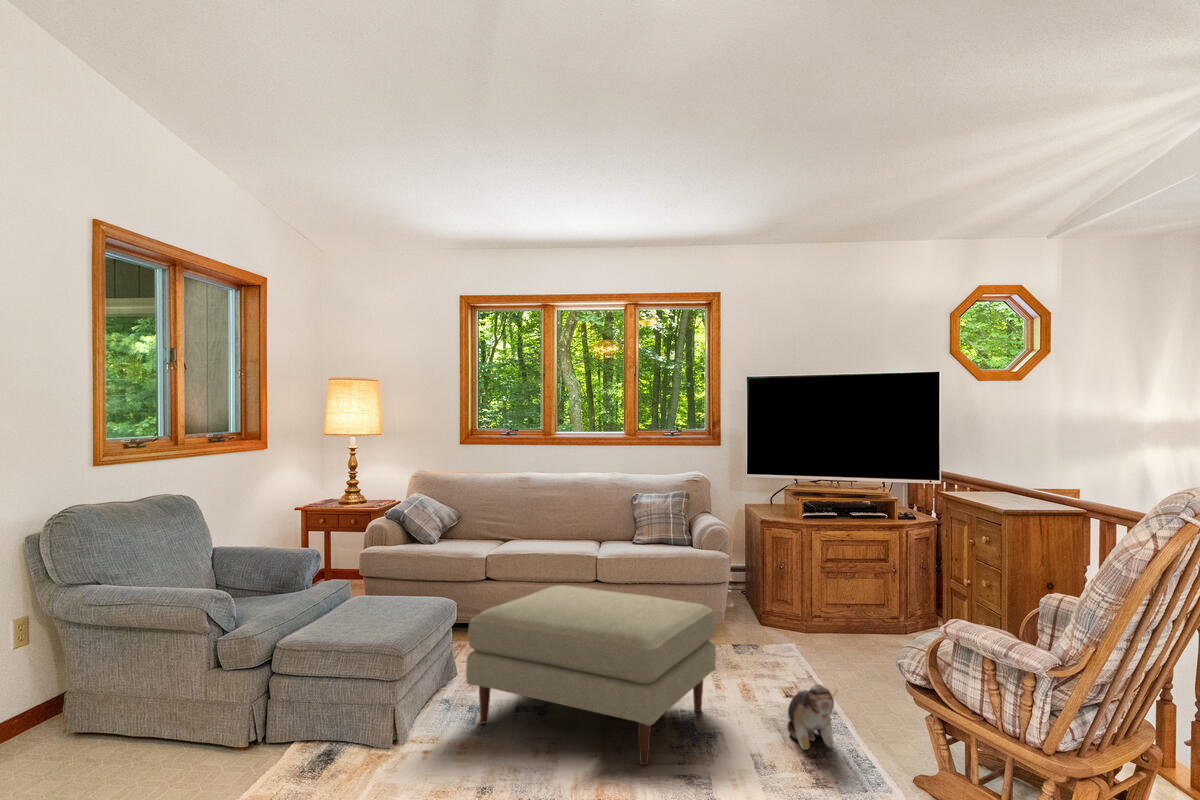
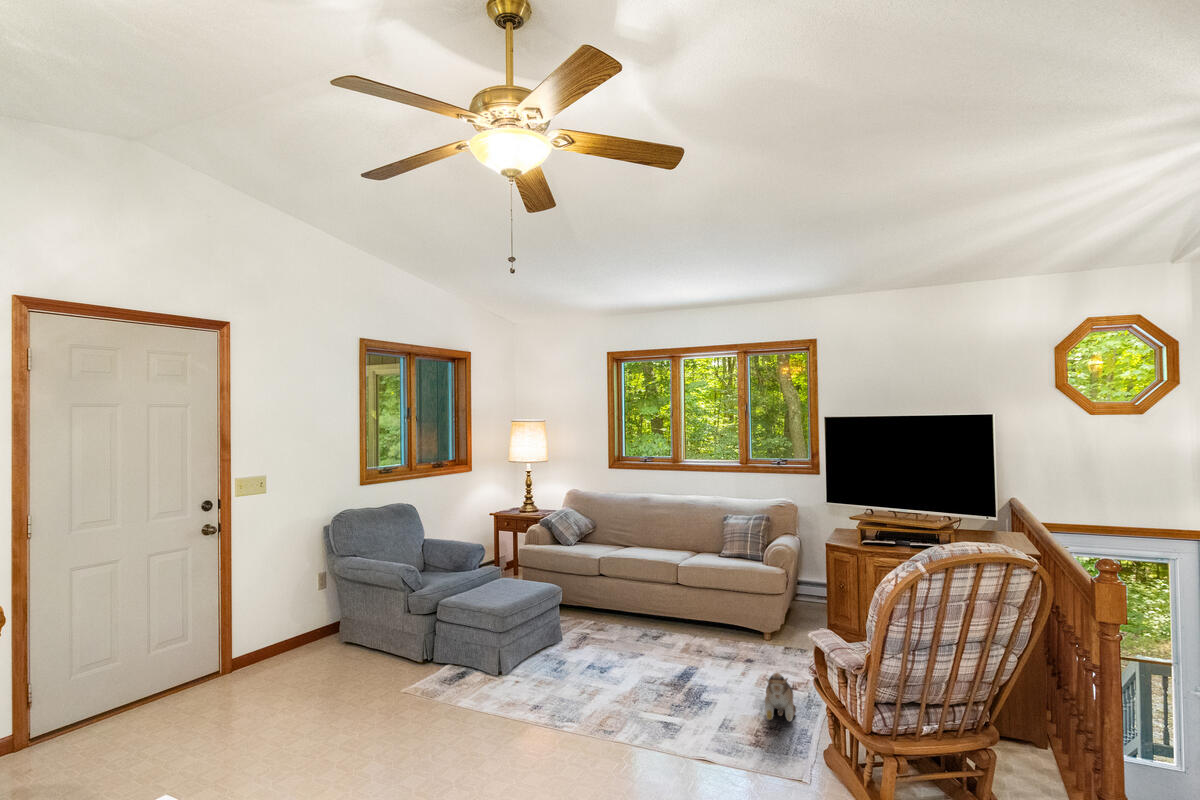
ottoman: present [466,585,716,765] -> none [551,583,729,710]

